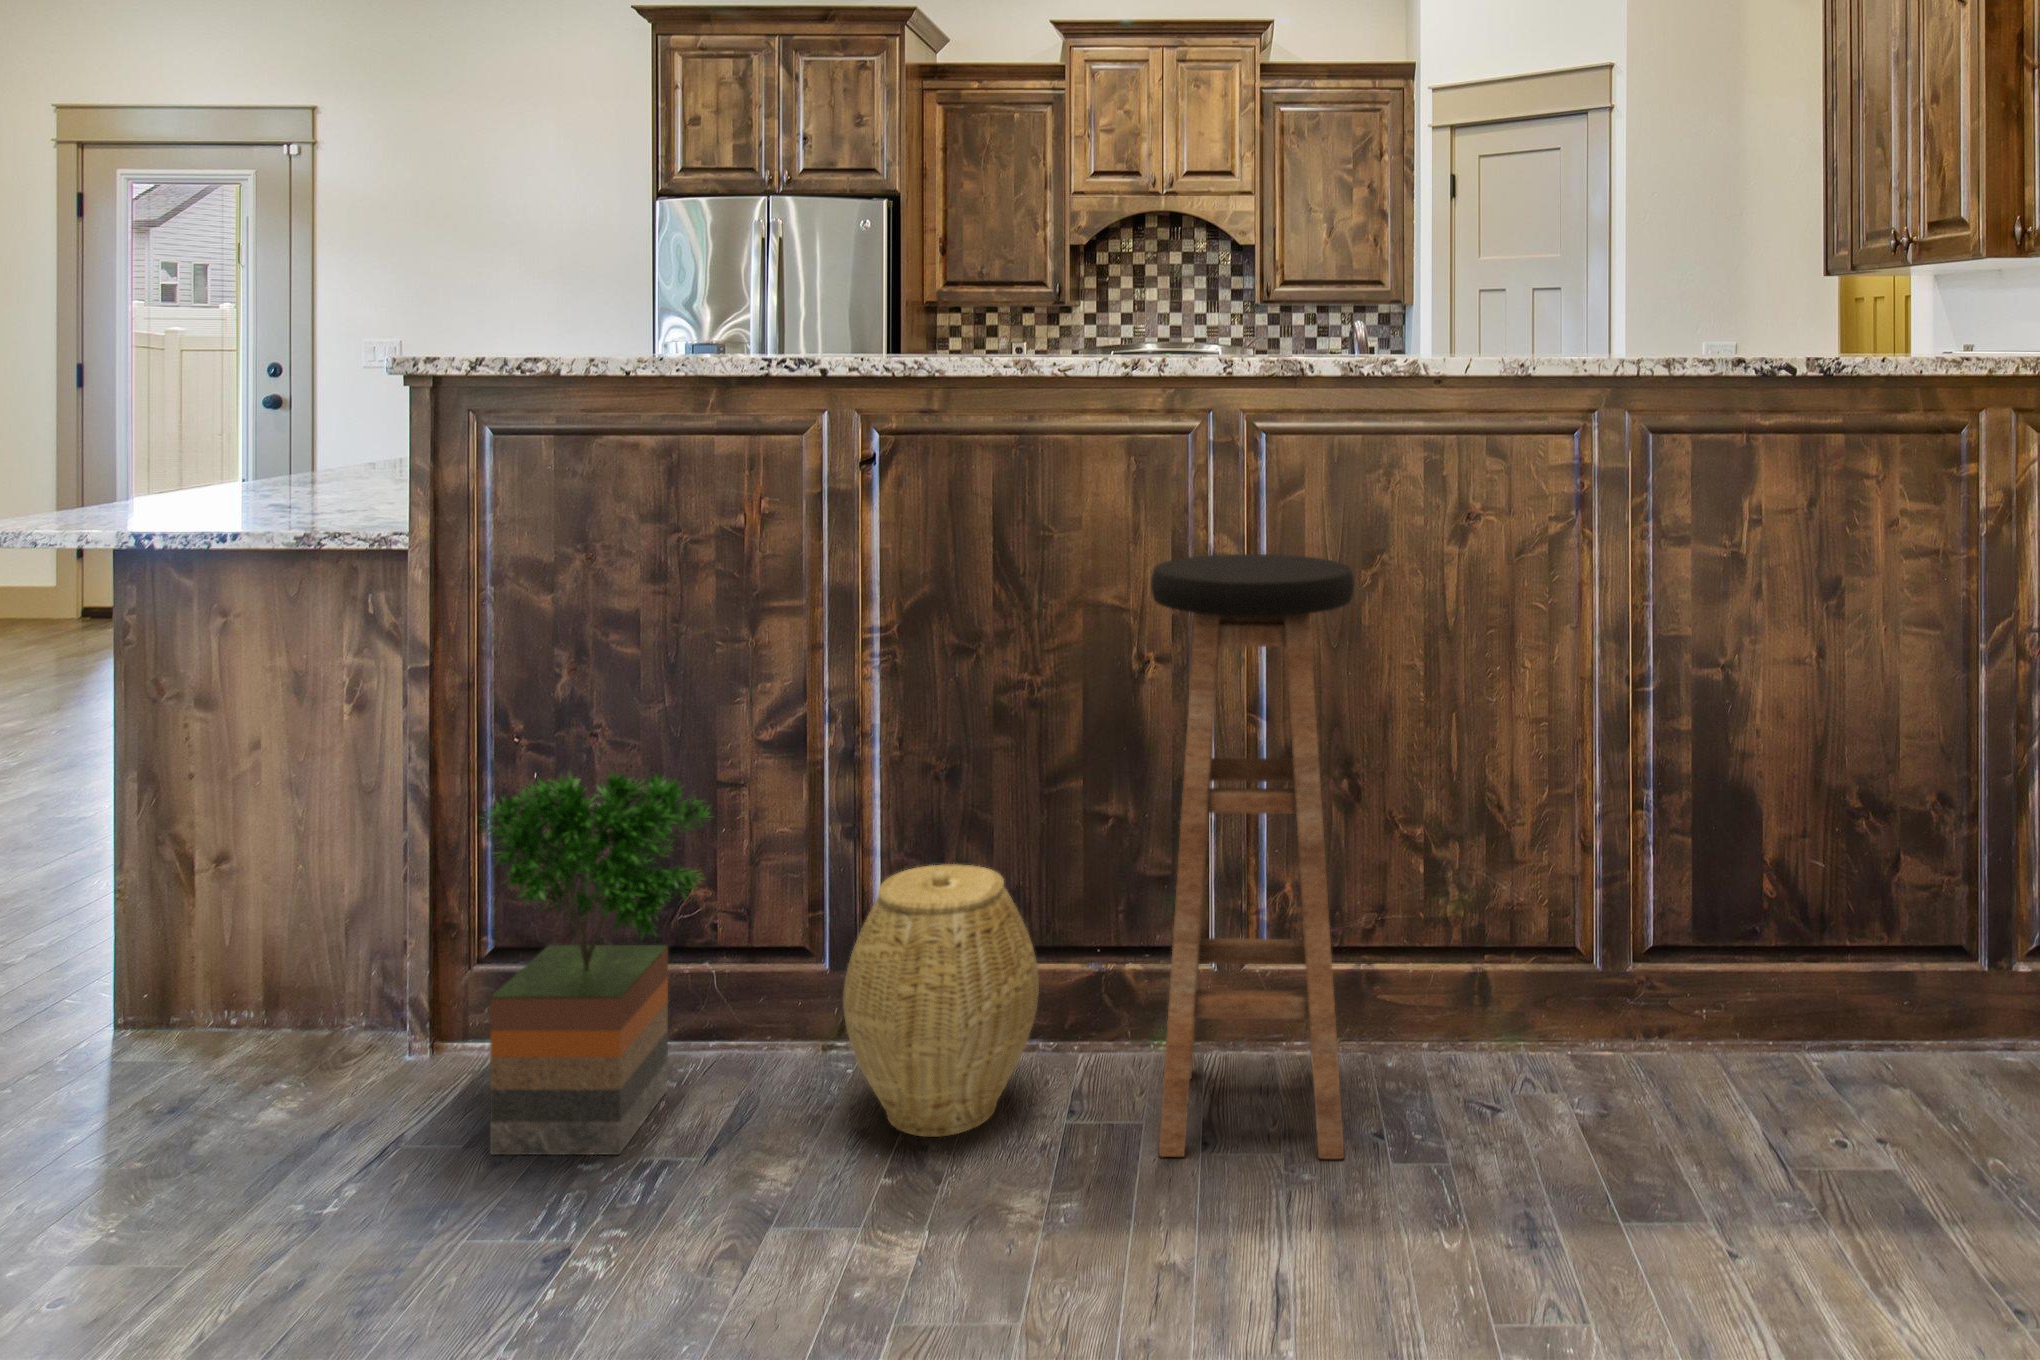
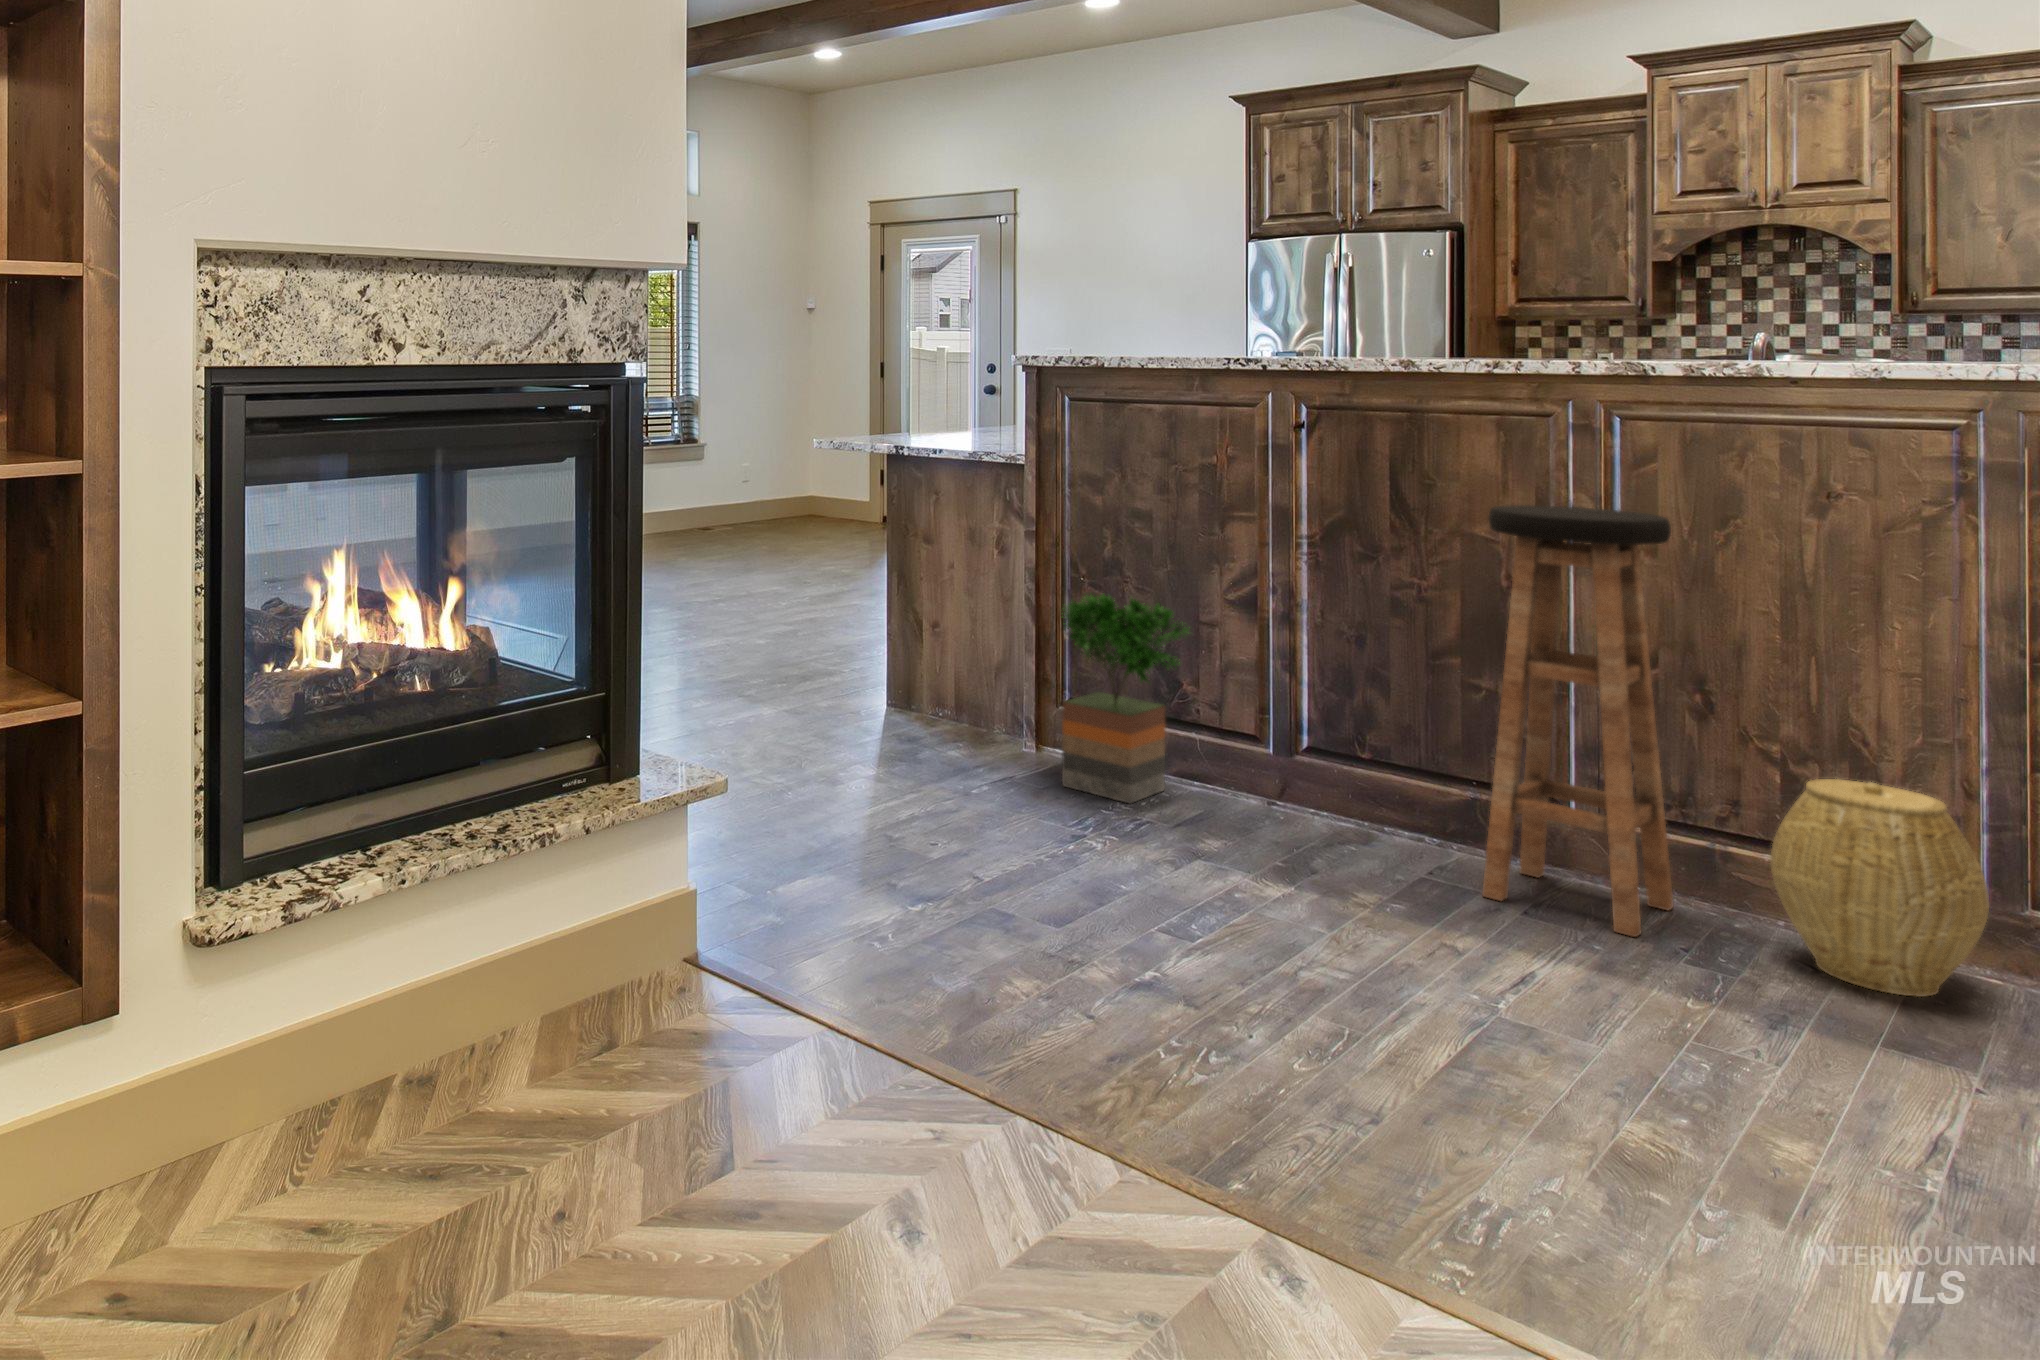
woven basket: present [843,864,1039,1137] -> present [1770,779,1989,997]

